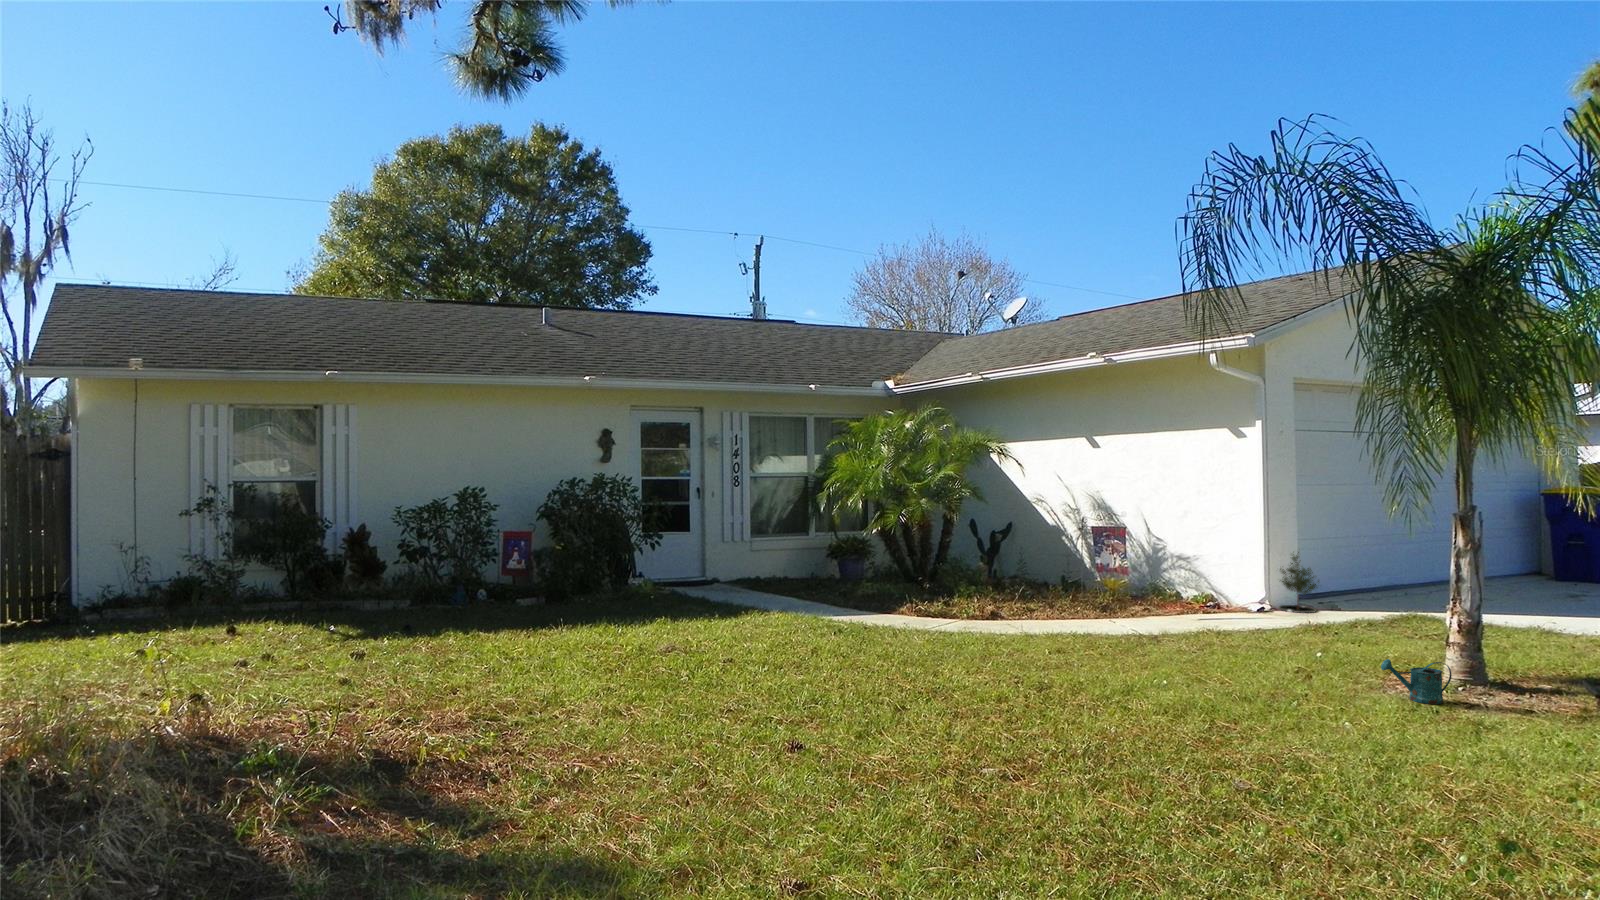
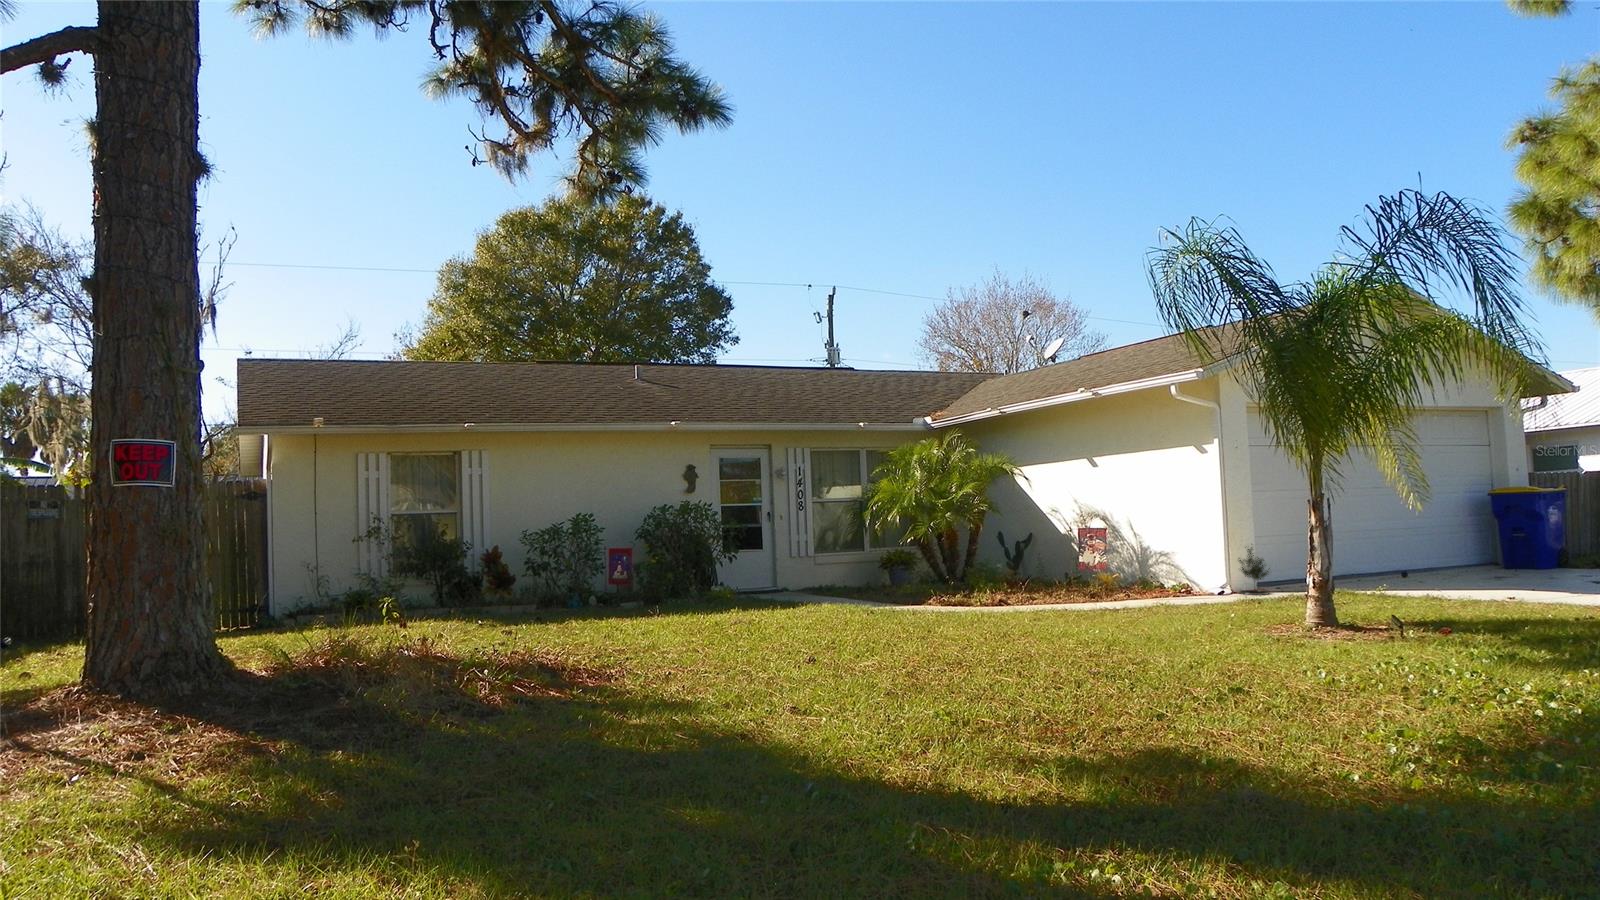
watering can: present [1381,659,1452,704] -> none [1256,610,1307,642]

